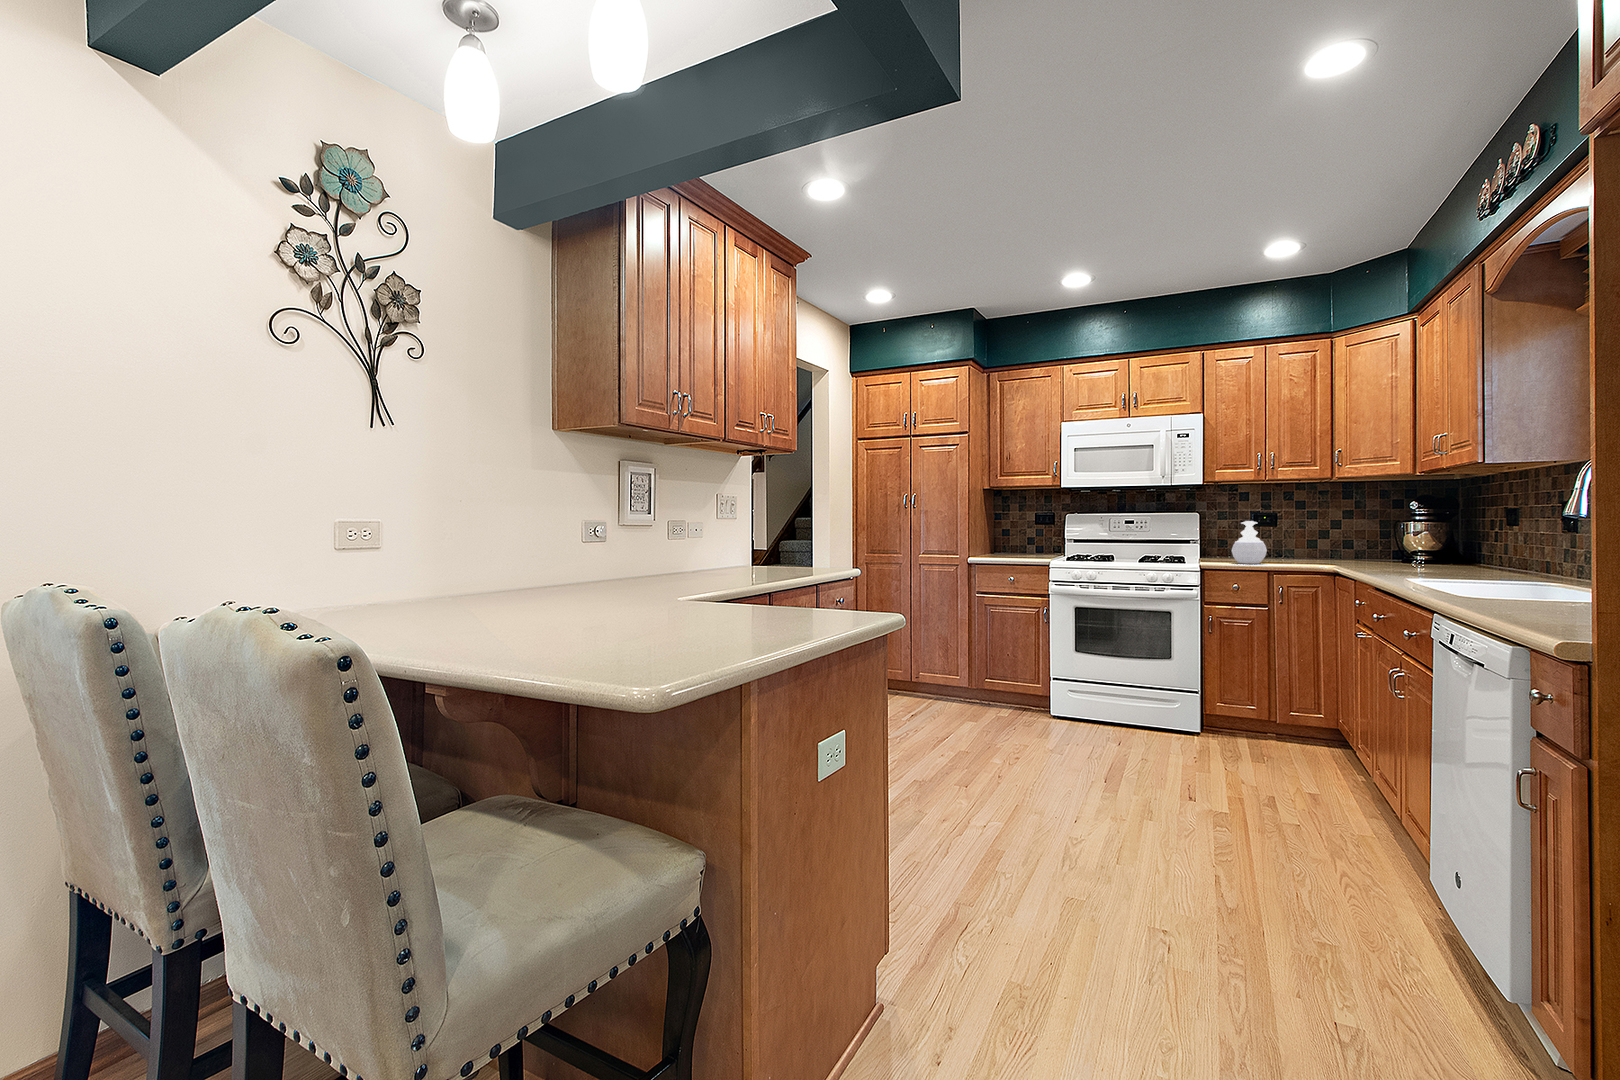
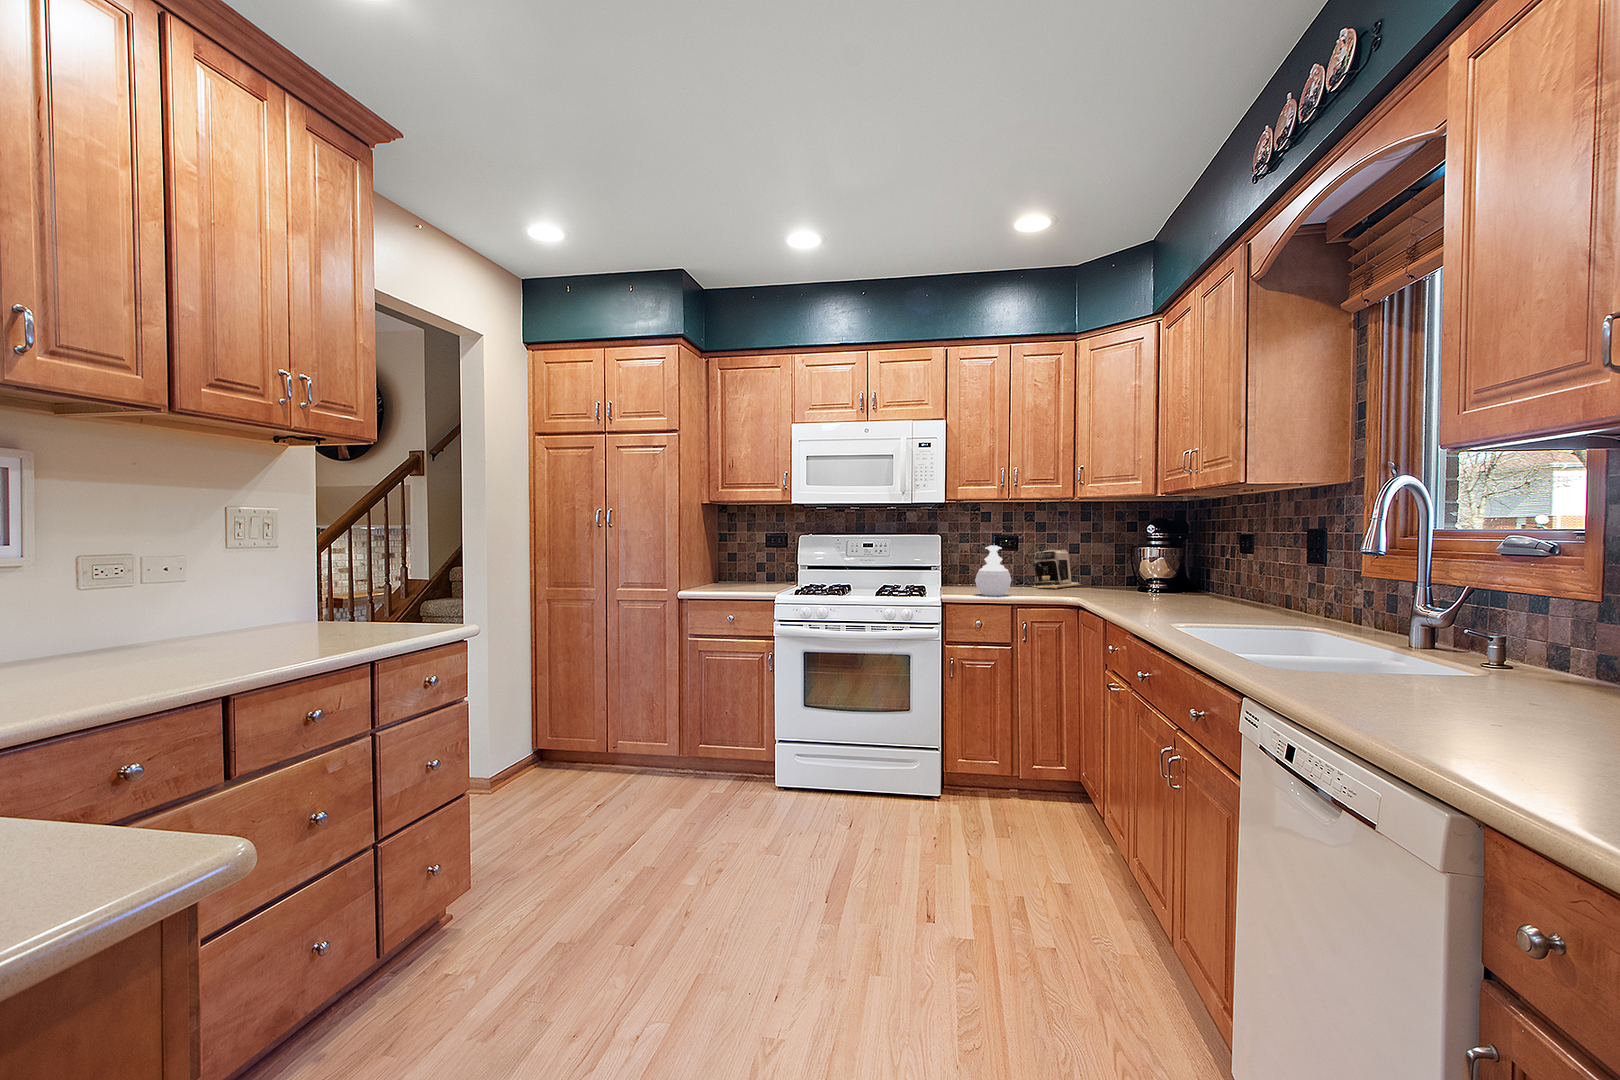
coffee maker: none [1288,525,1344,560] -> present [1032,549,1081,589]

